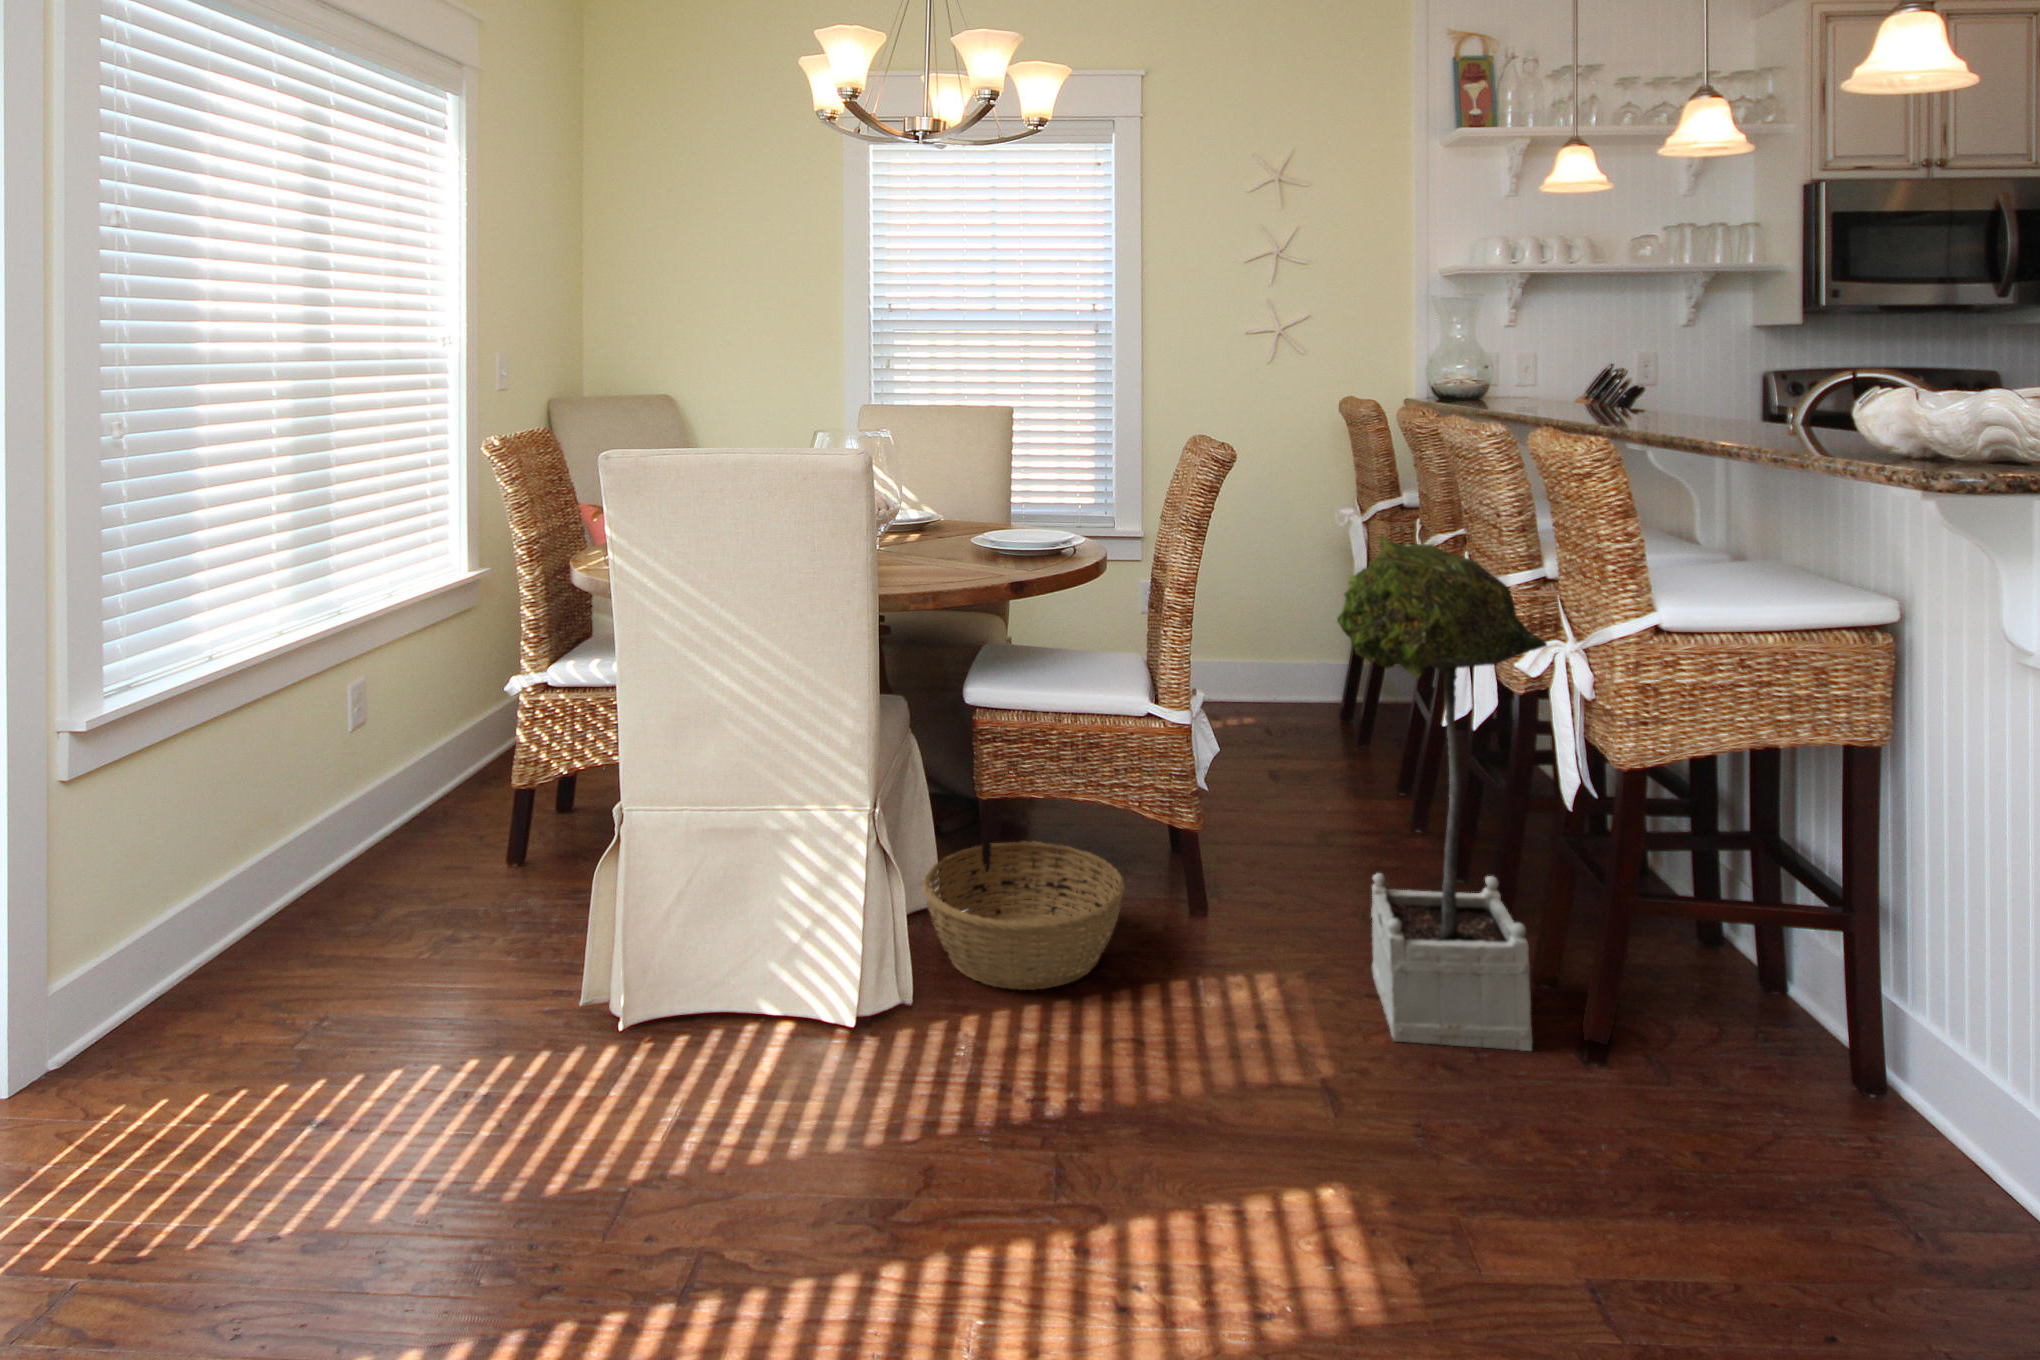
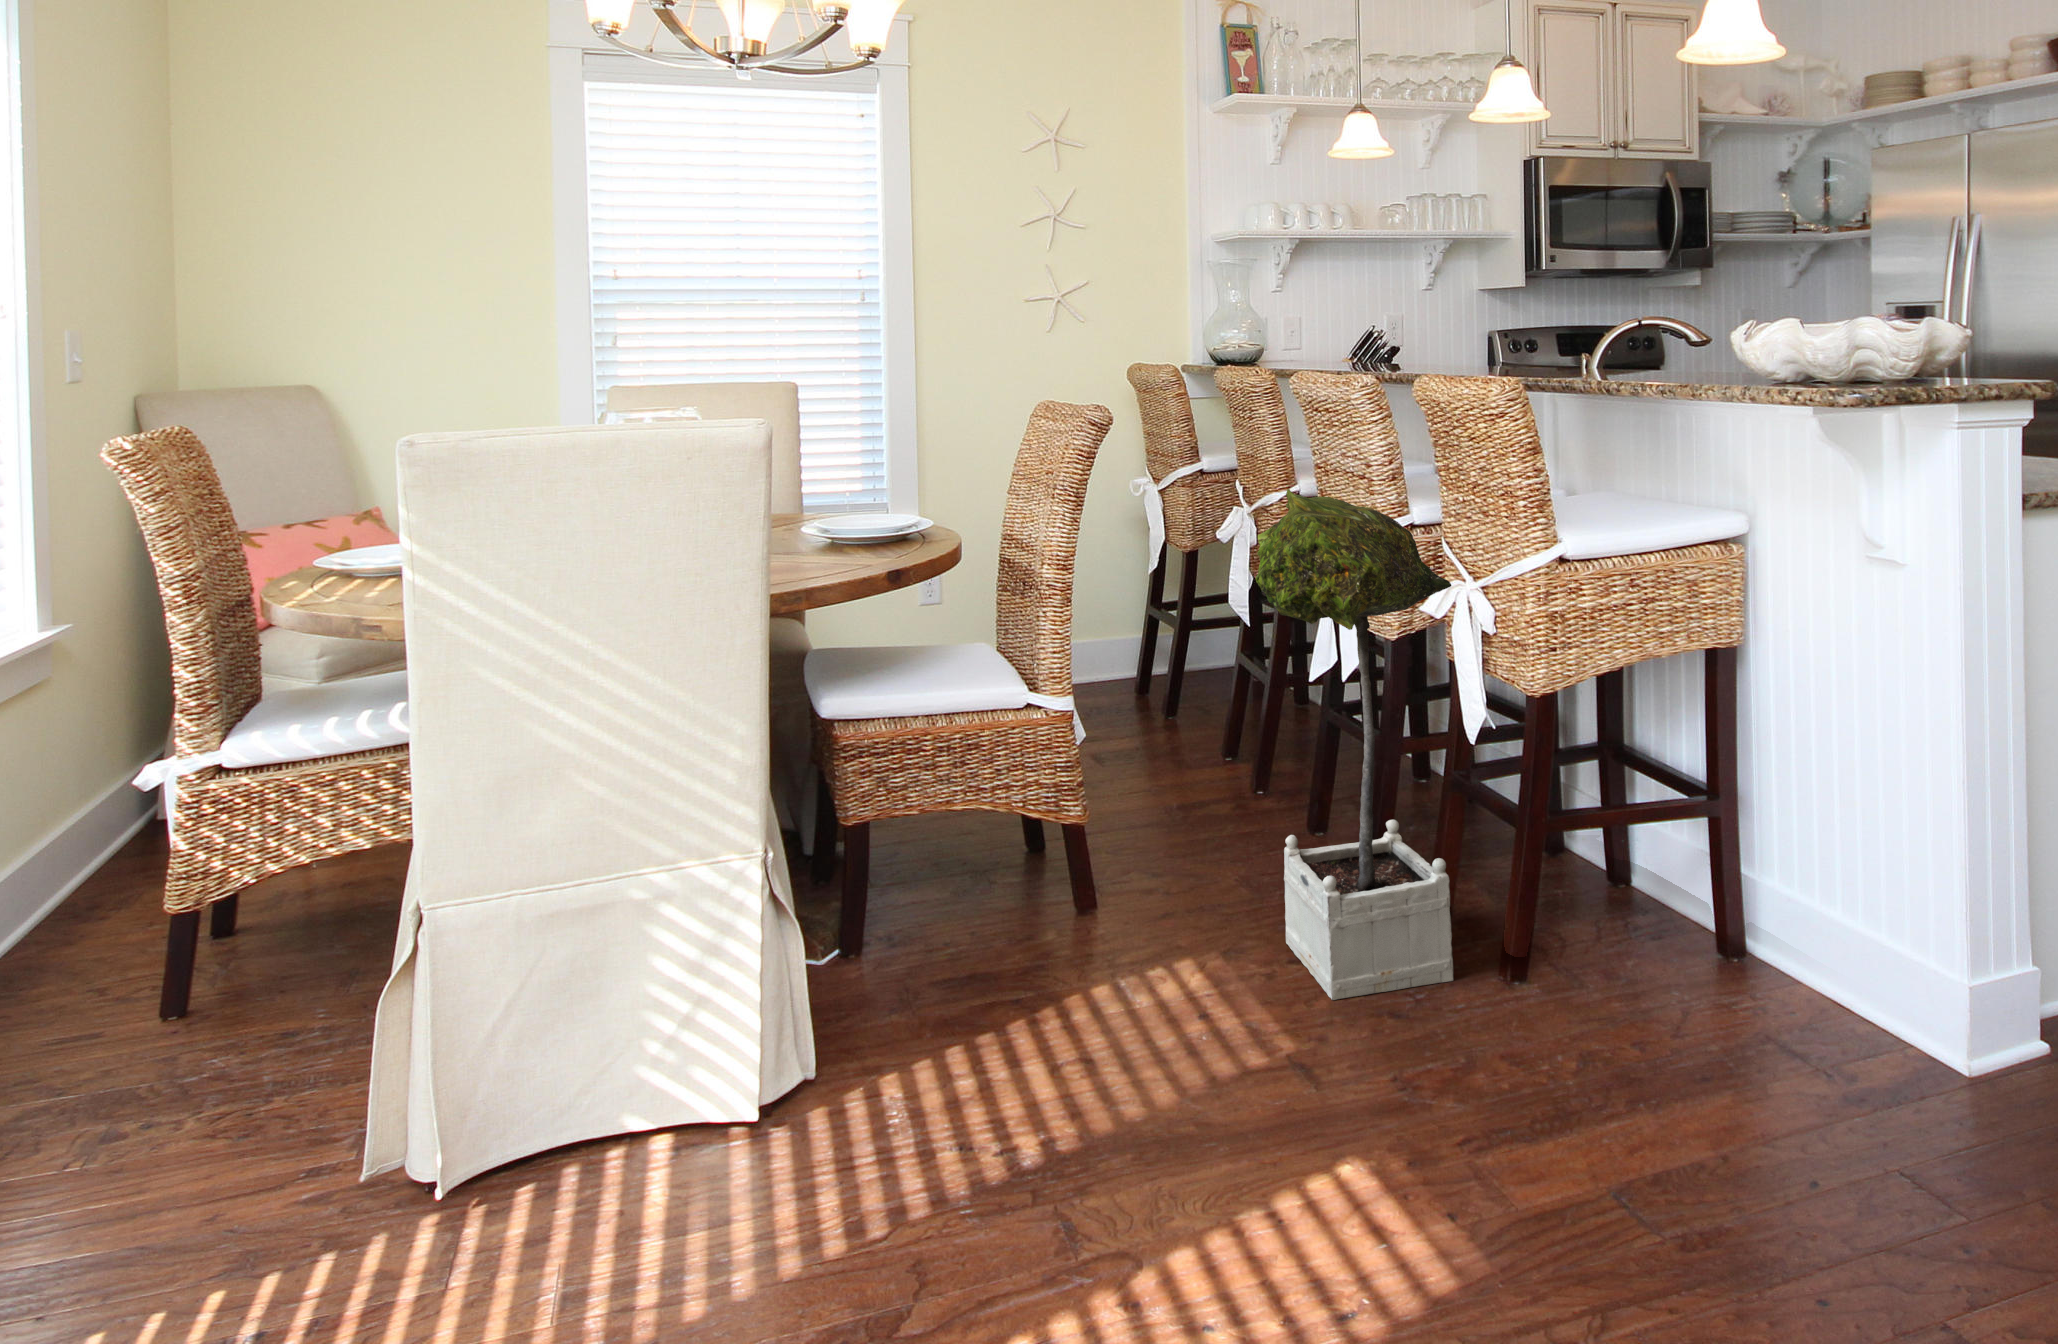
basket: present [923,842,1125,990] -> none [798,866,1035,1038]

